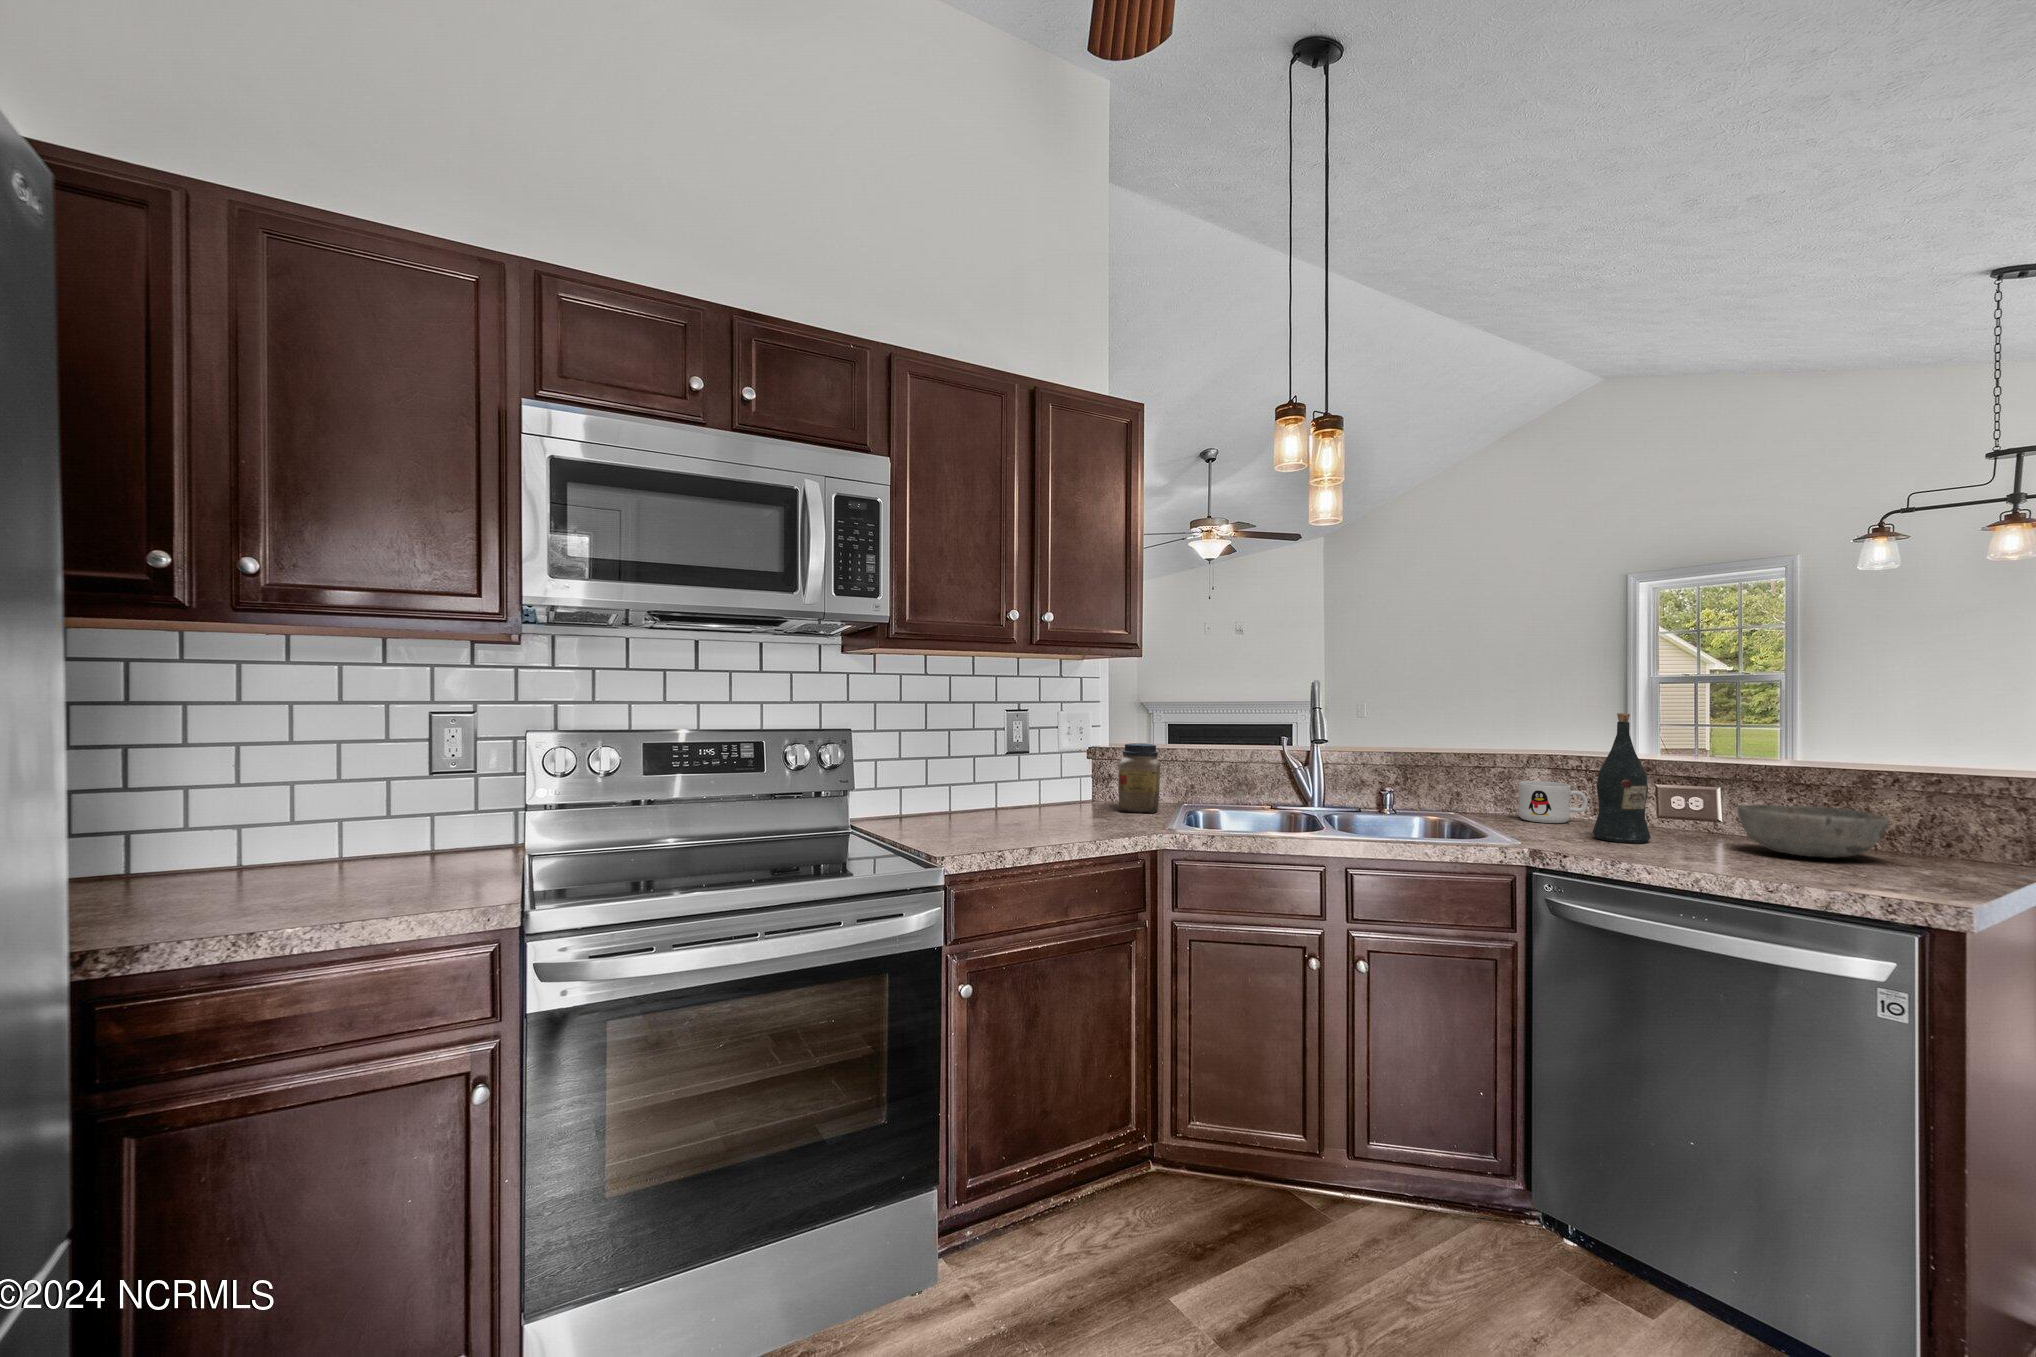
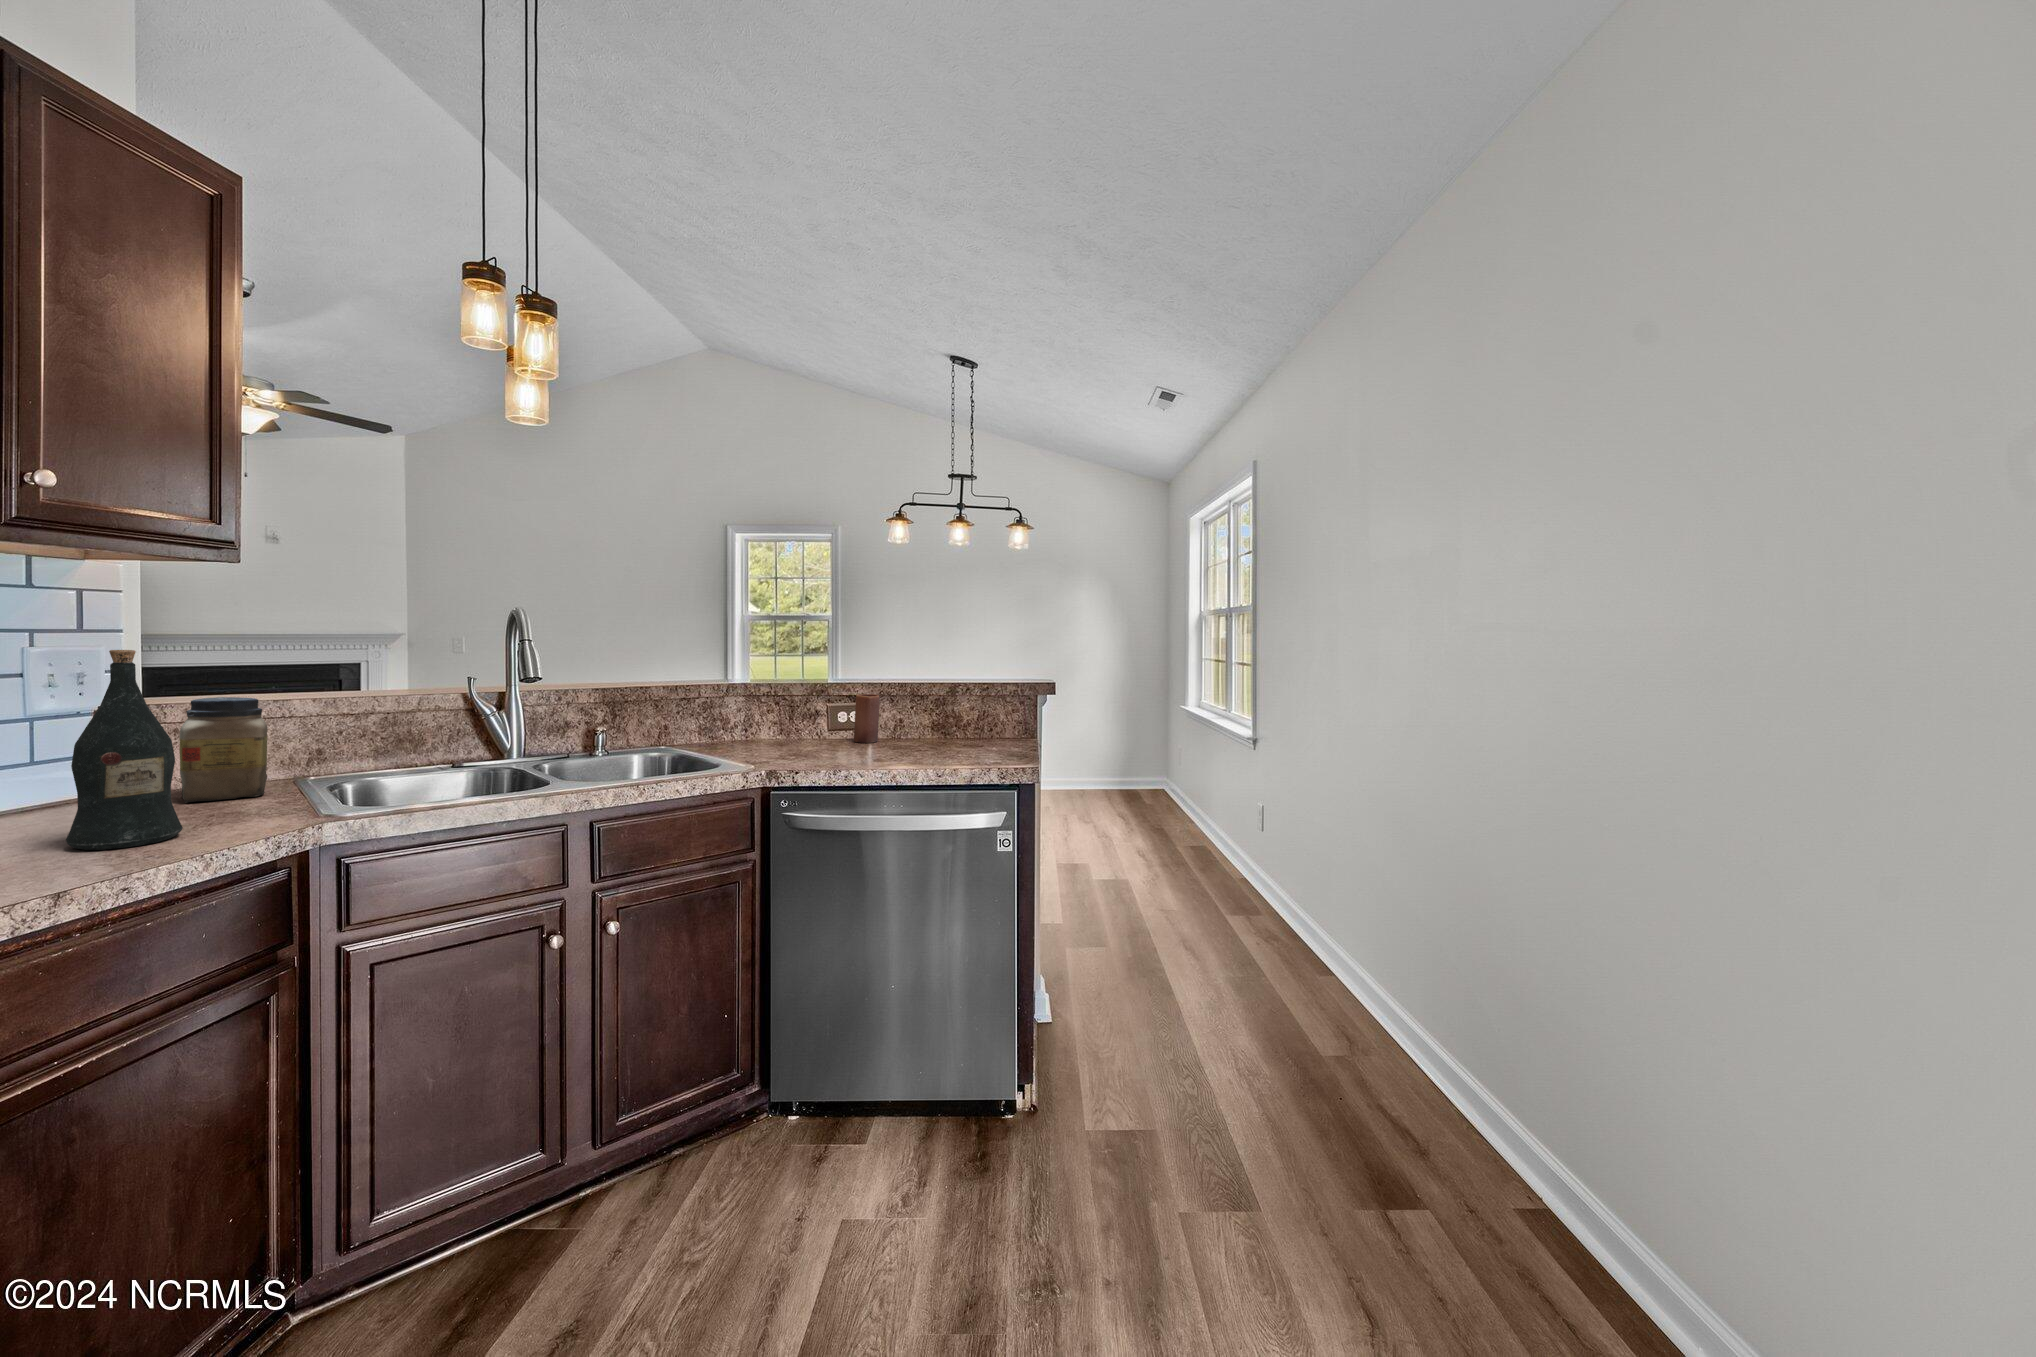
wine bottle: present [1593,713,1651,843] -> present [66,650,183,850]
candle: none [1688,773,1727,838] -> present [854,694,880,743]
mug: present [1518,781,1588,823] -> none [725,709,779,745]
bowl: present [1737,805,1889,858] -> none [898,713,980,749]

